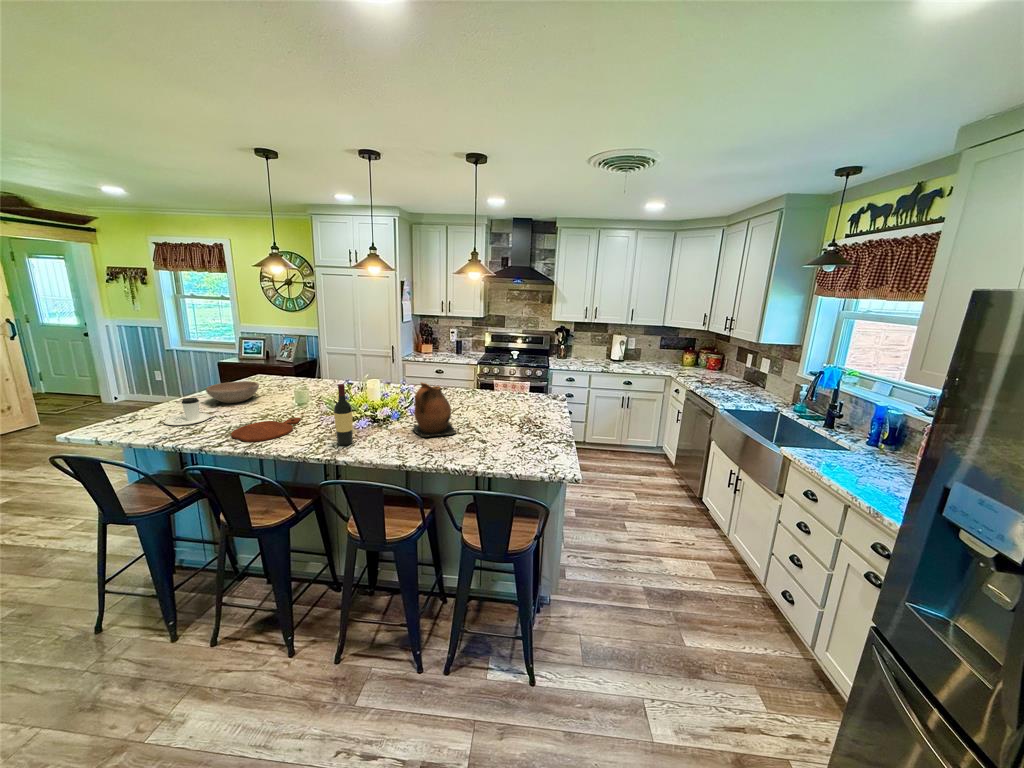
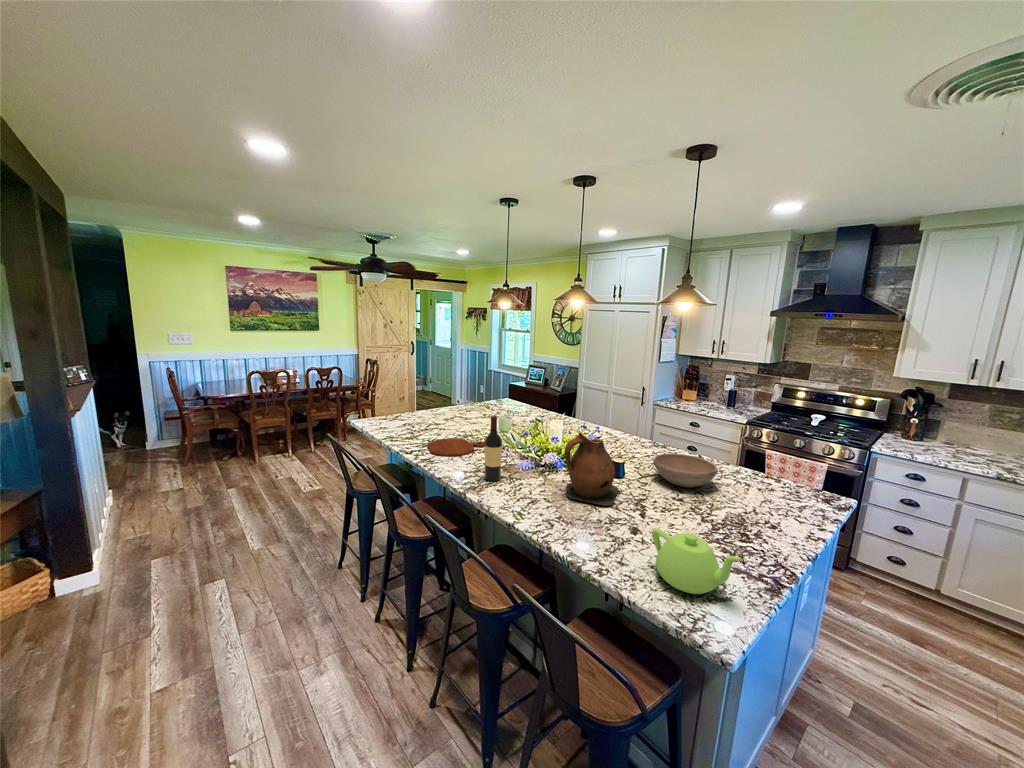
bowl: present [206,381,259,403] -> present [653,454,718,488]
coffee cup: present [164,398,210,425] -> none [408,408,438,429]
teapot: none [508,426,561,459] -> present [652,528,741,594]

